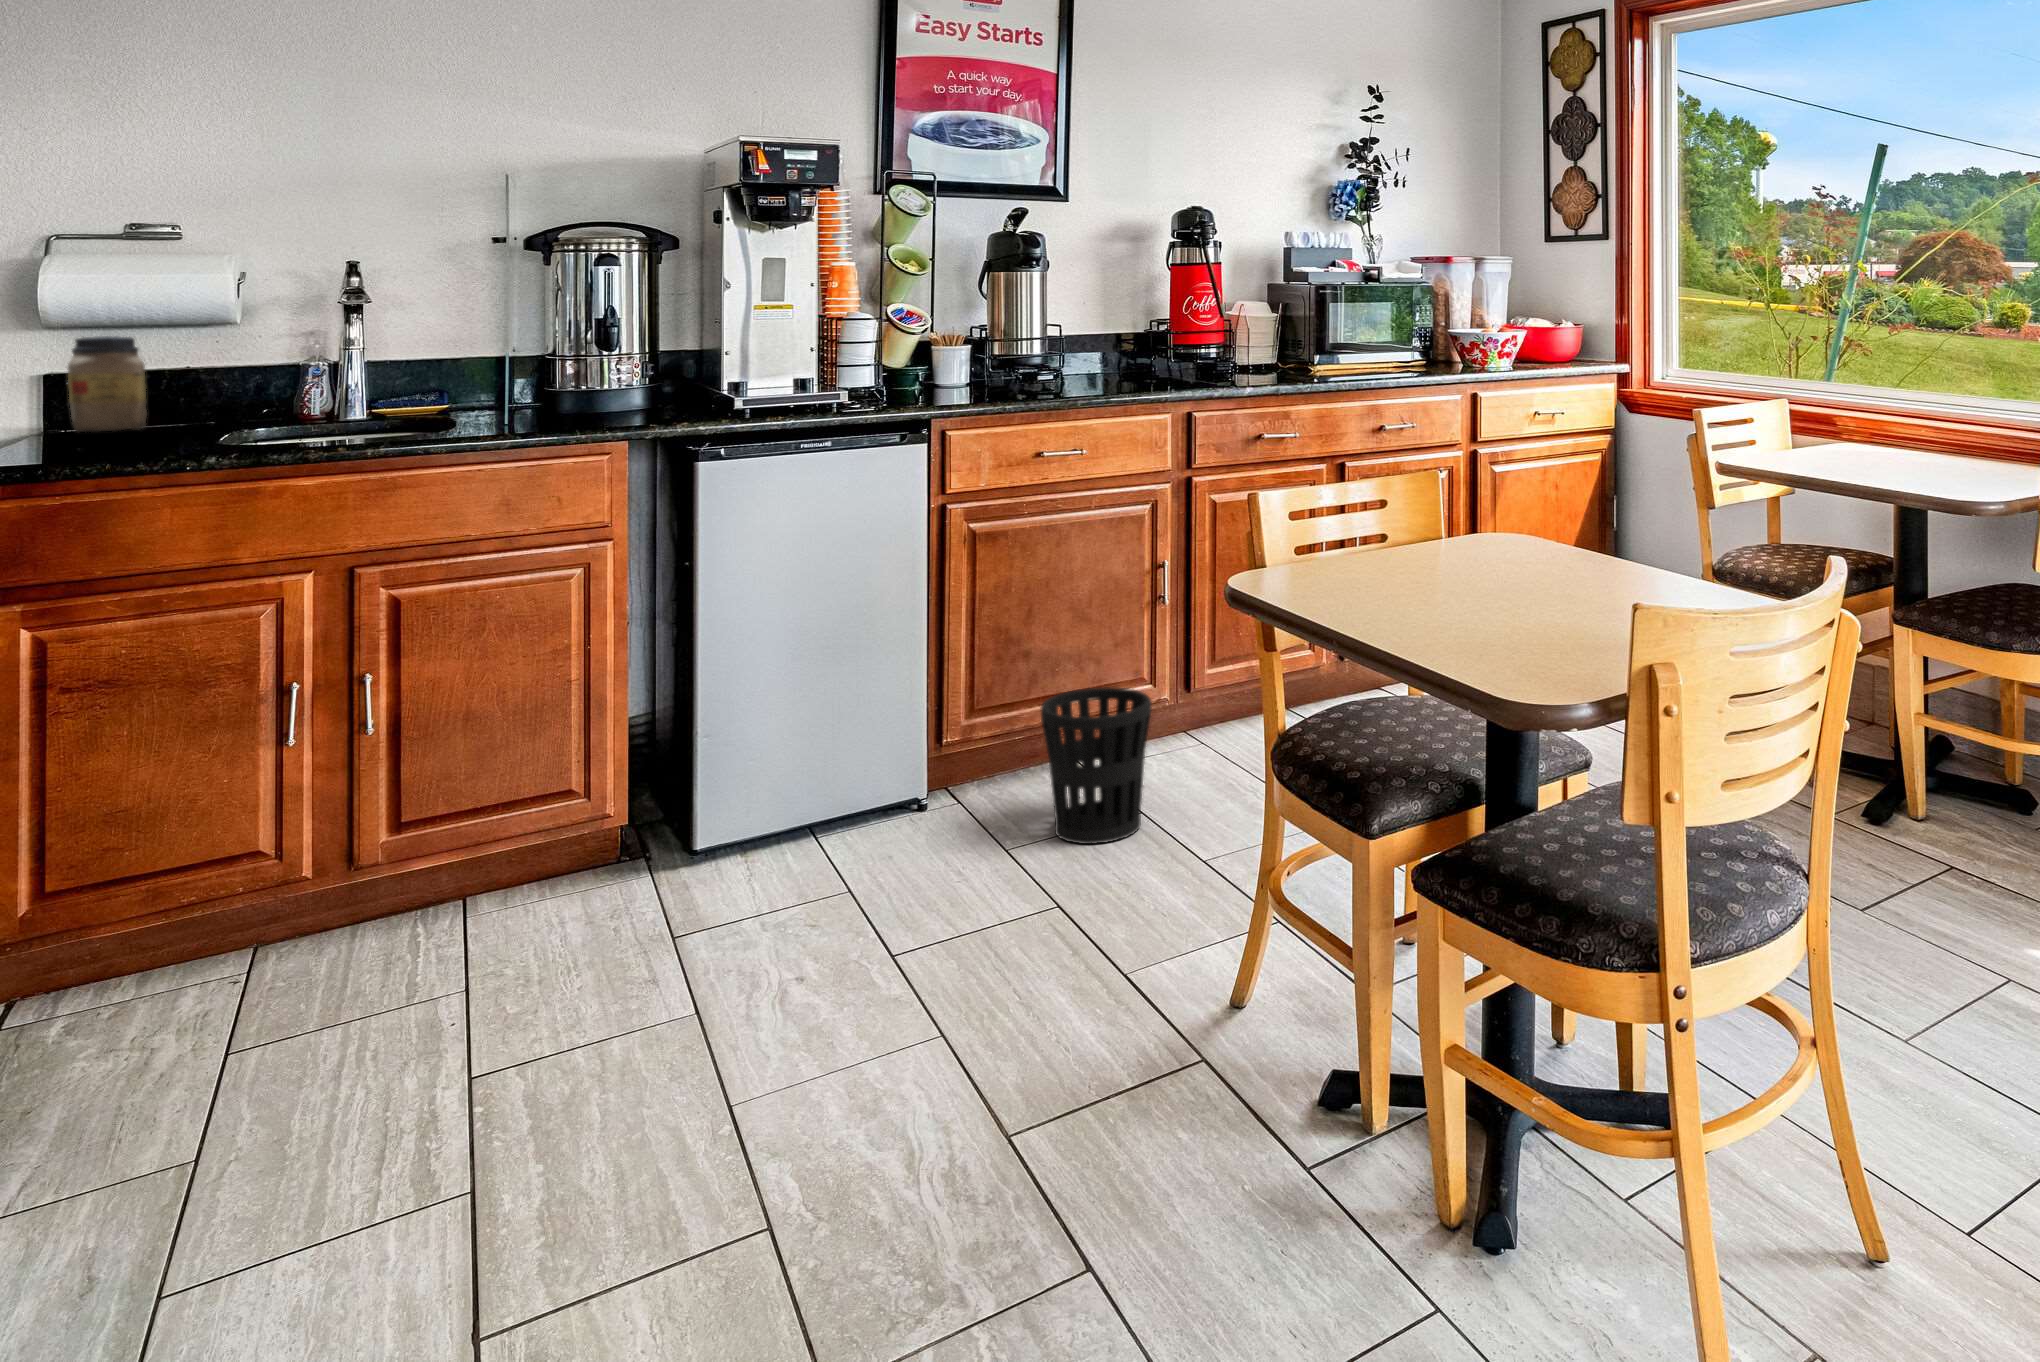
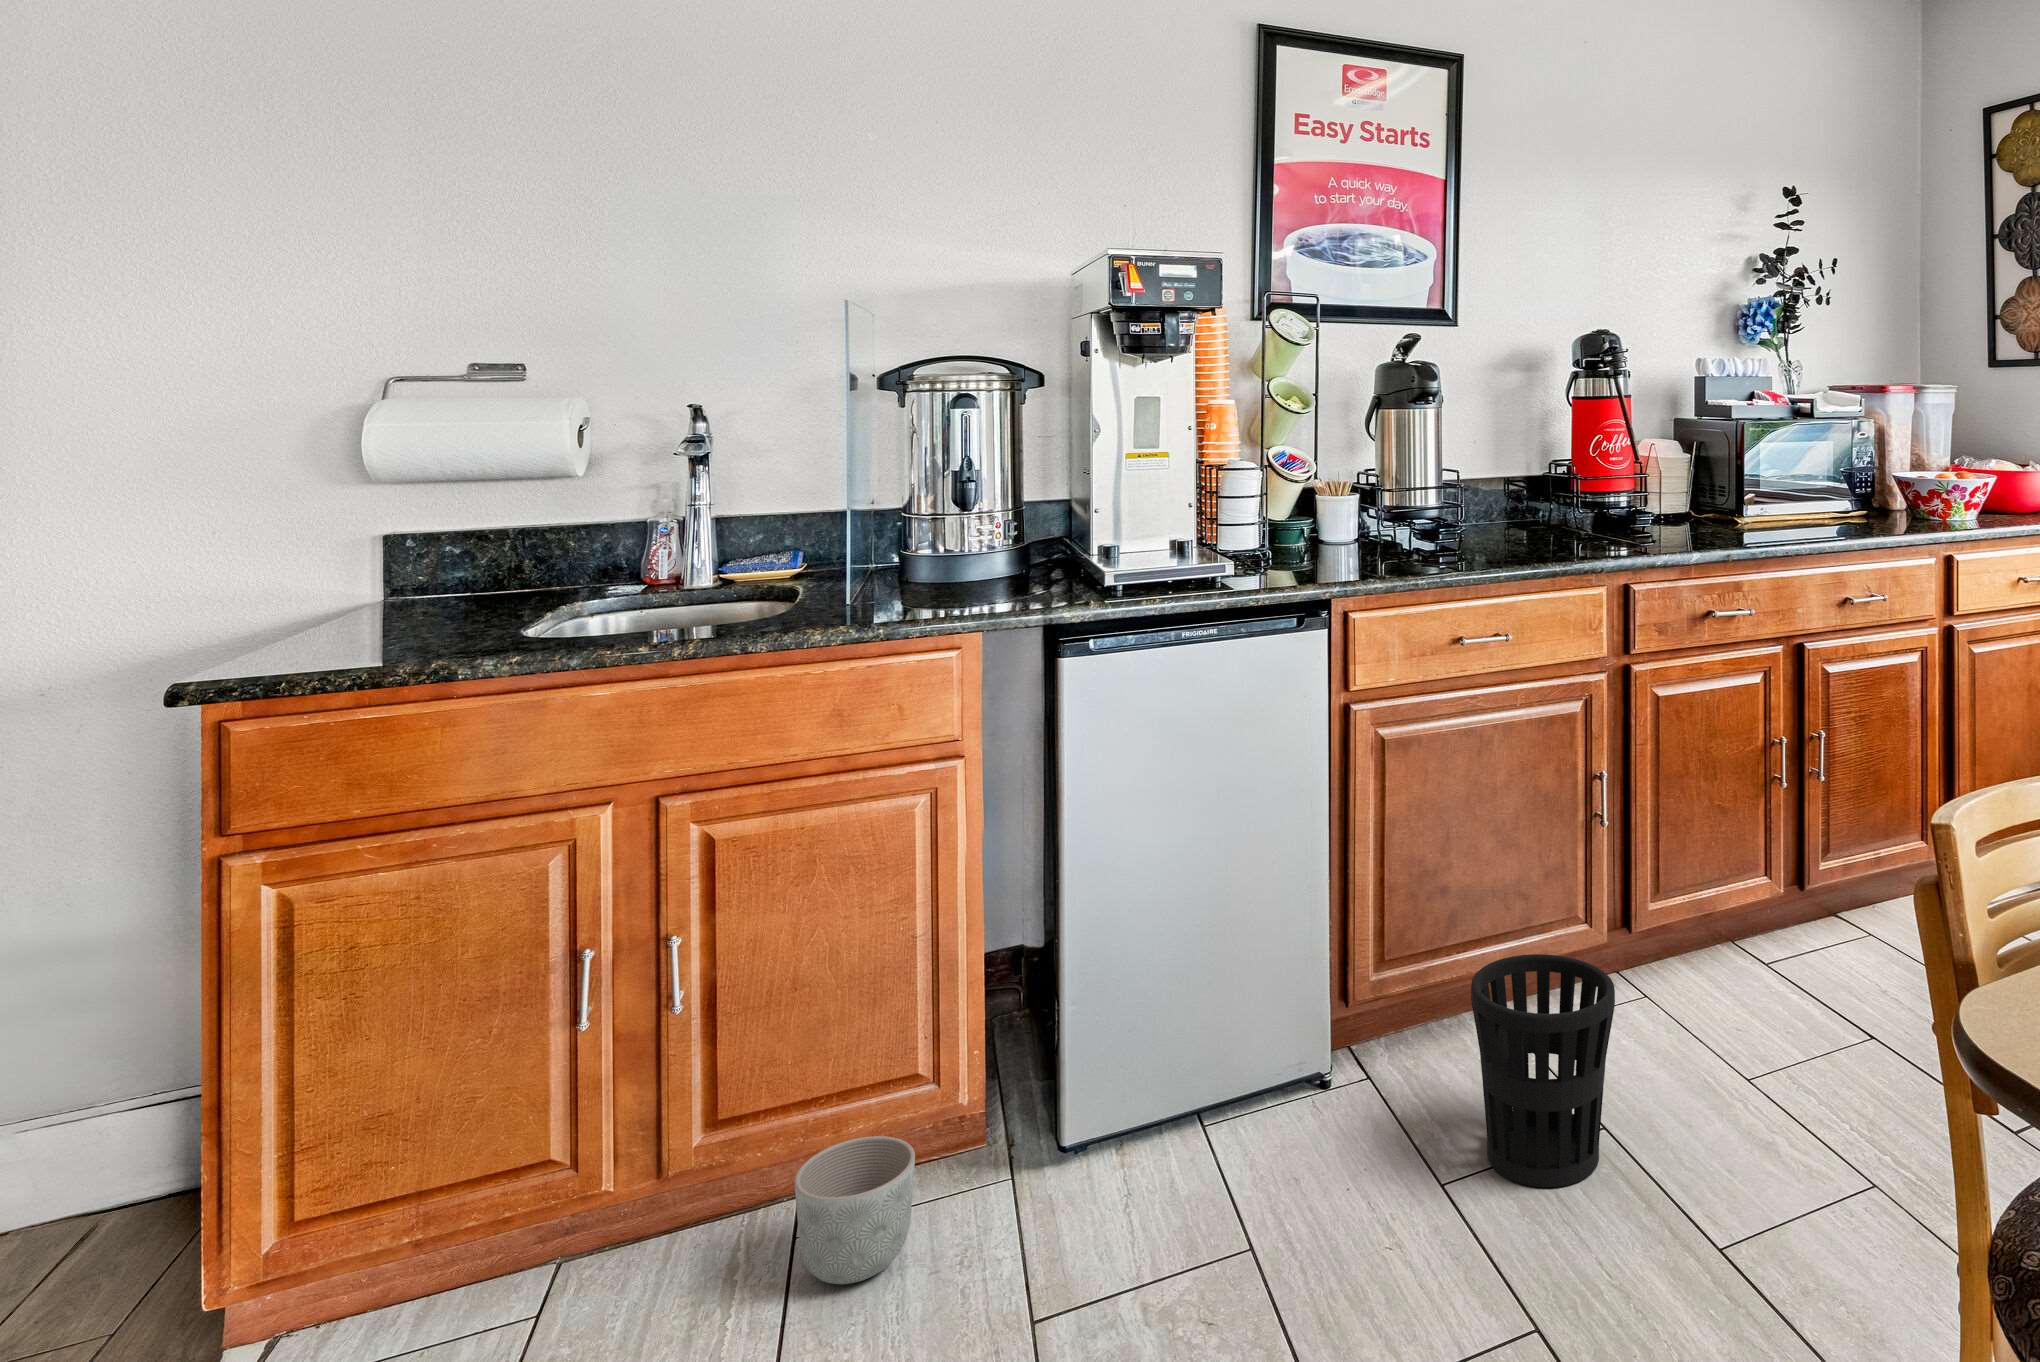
jar: present [67,336,147,433] -> none [398,497,480,610]
planter: none [484,829,585,927] -> present [795,1136,915,1284]

